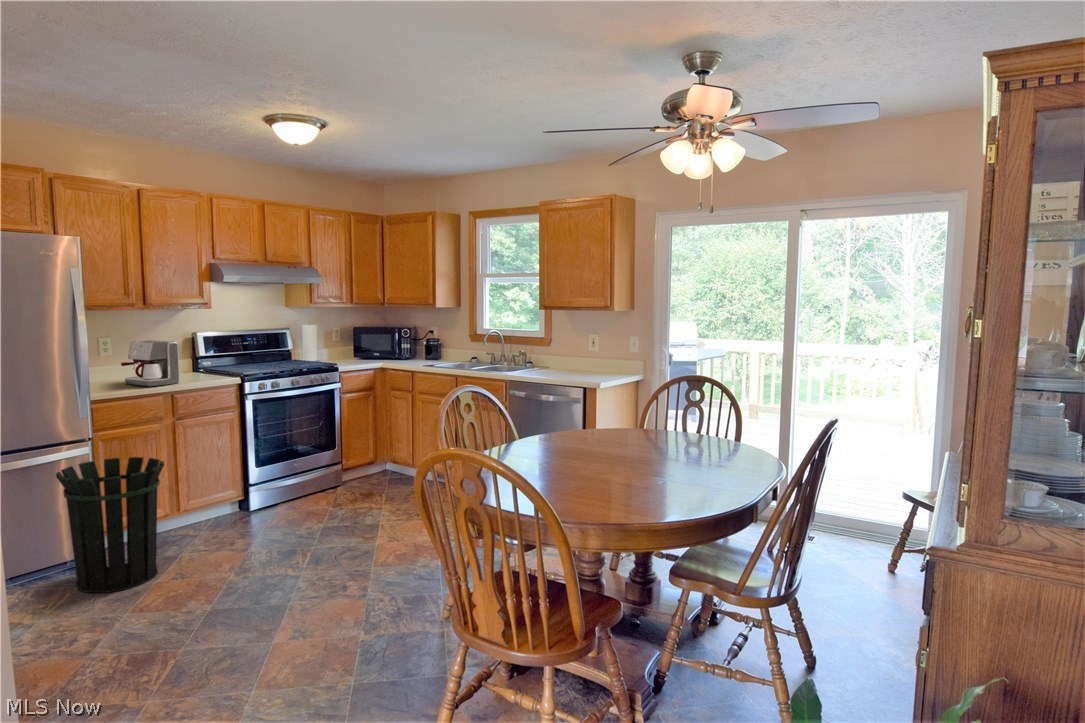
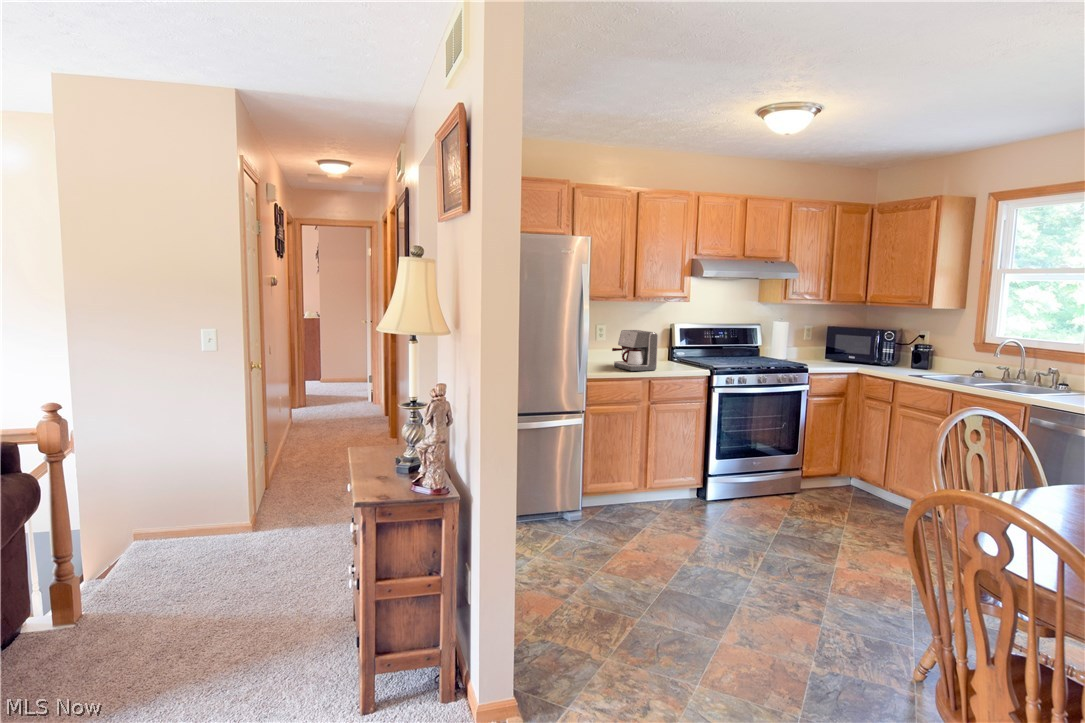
waste bin: present [56,457,164,593] -> none [554,431,635,550]

